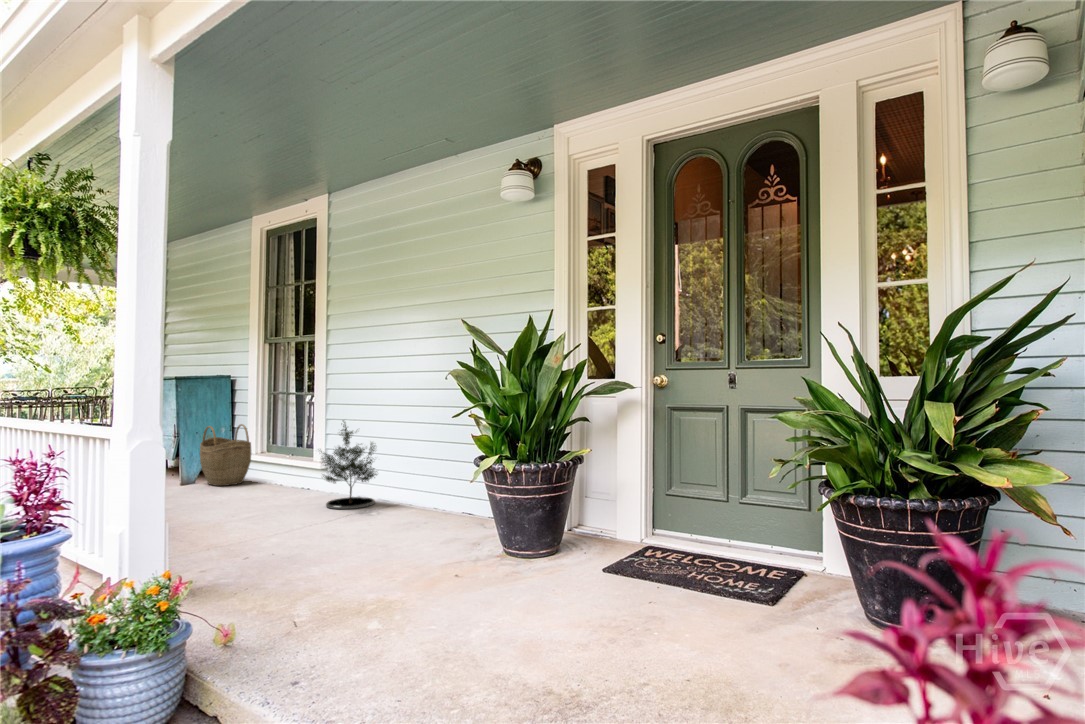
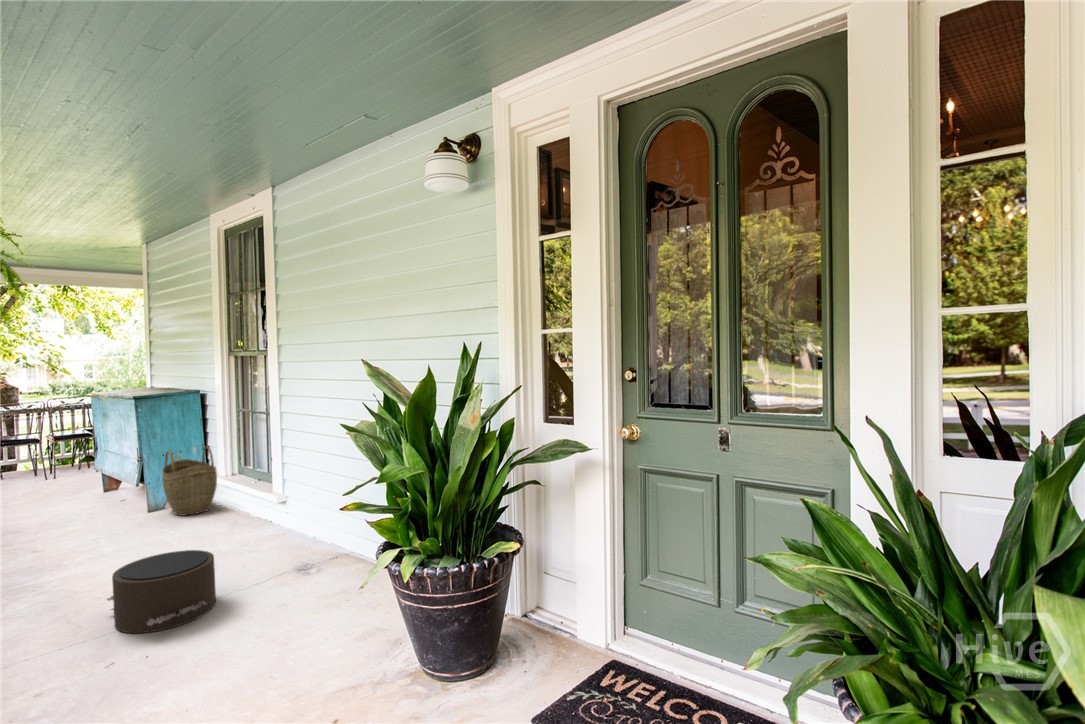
potted tree: present [321,421,377,509] -> none [250,455,327,562]
pouf: none [215,488,308,544] -> present [107,550,216,633]

